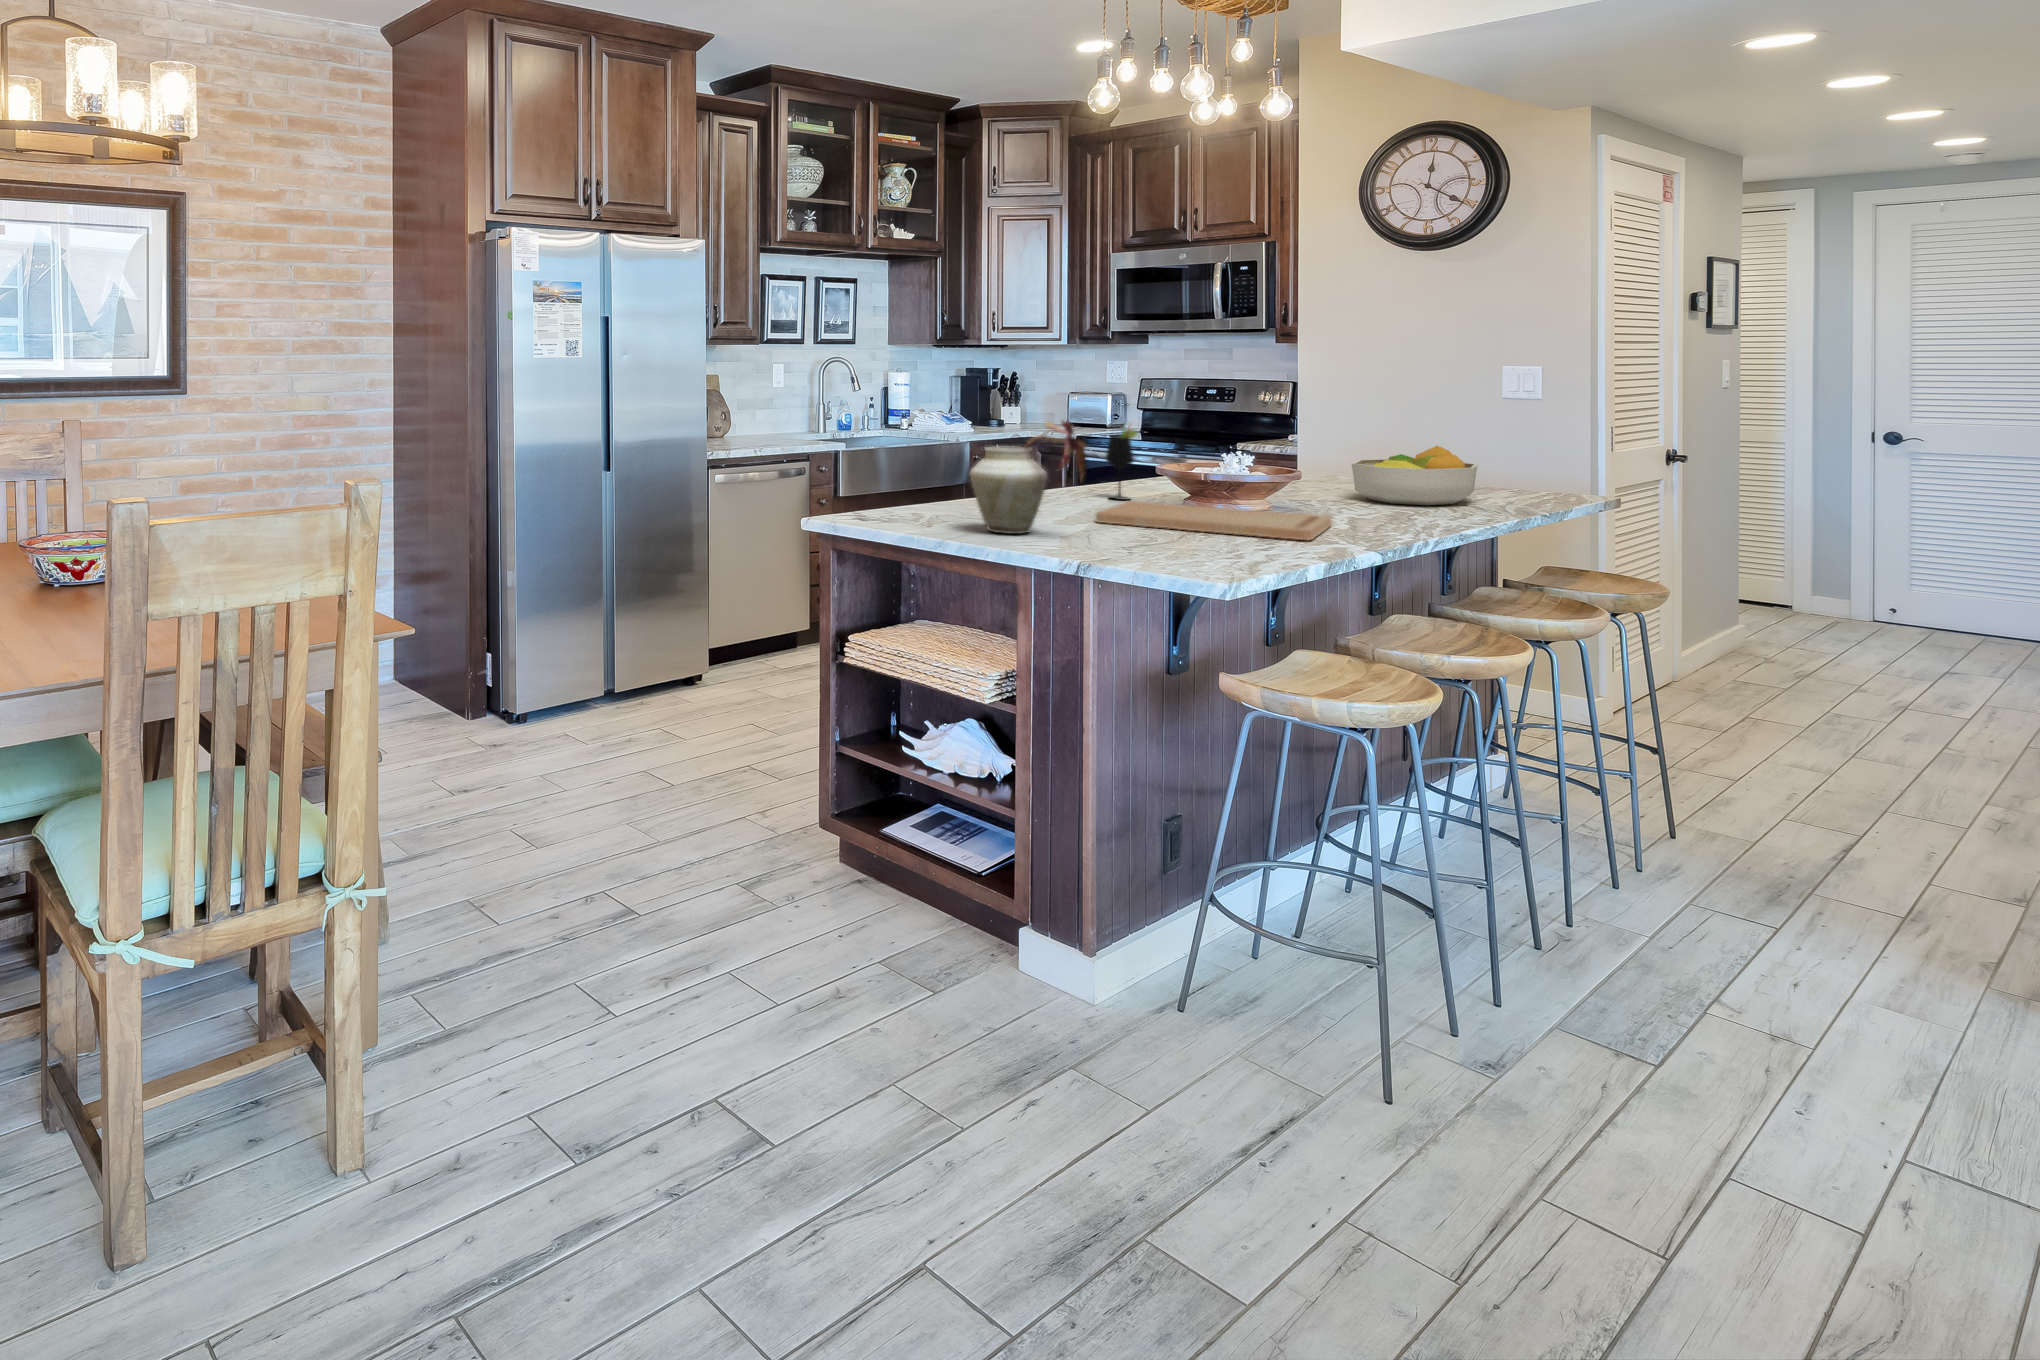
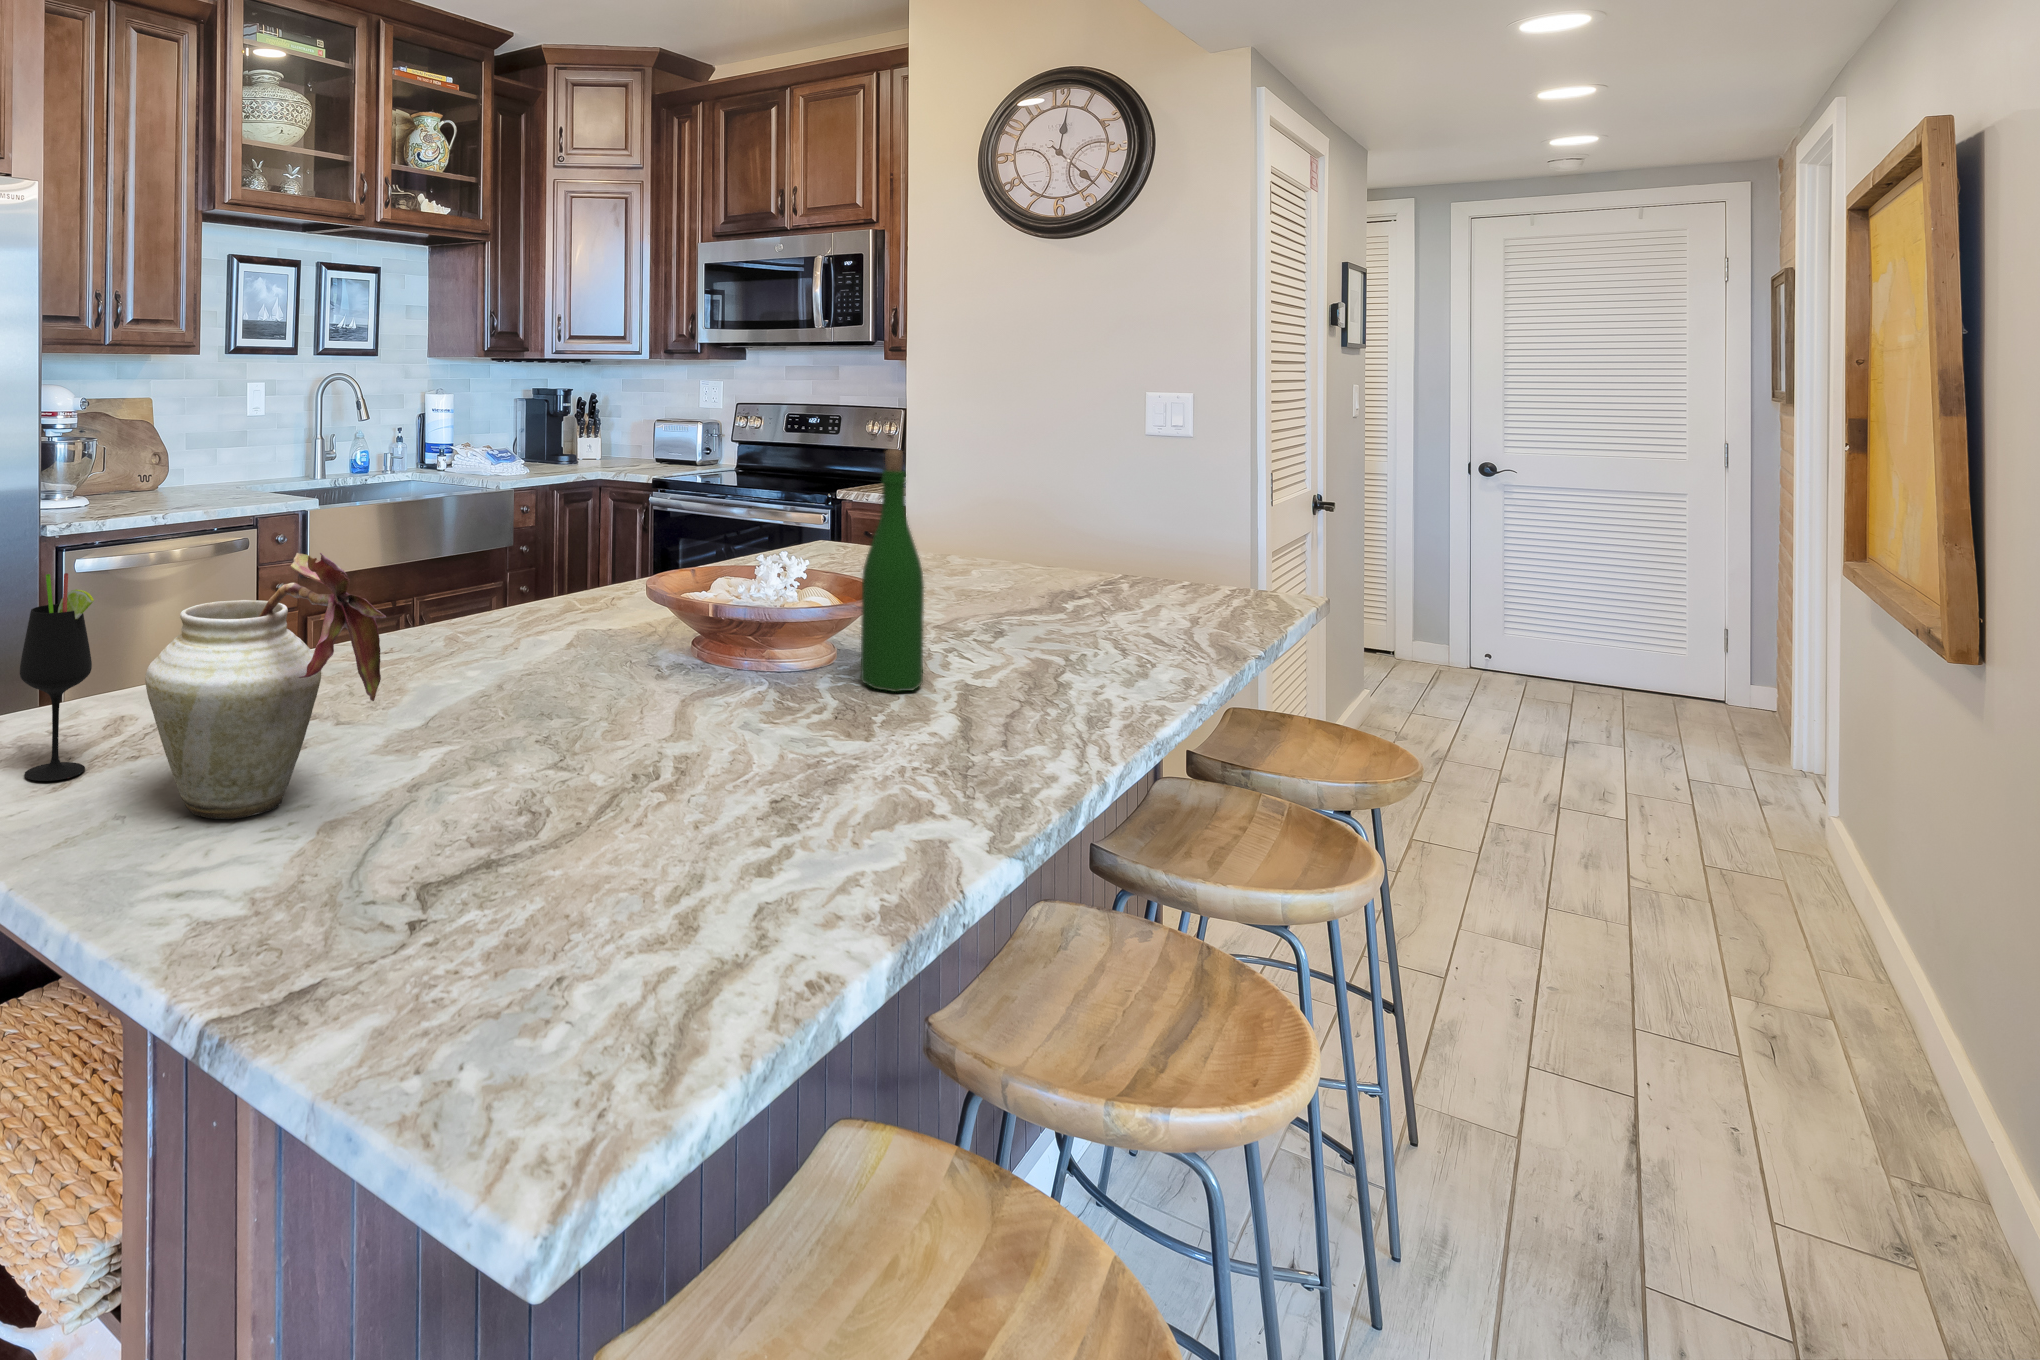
wine bottle: none [1296,387,1334,517] -> present [861,449,924,692]
wine glass: present [1106,428,1138,500] -> present [20,573,94,781]
fruit bowl: present [1352,446,1477,505] -> none [957,533,1137,641]
cutting board: present [1096,501,1331,540] -> none [474,665,914,804]

